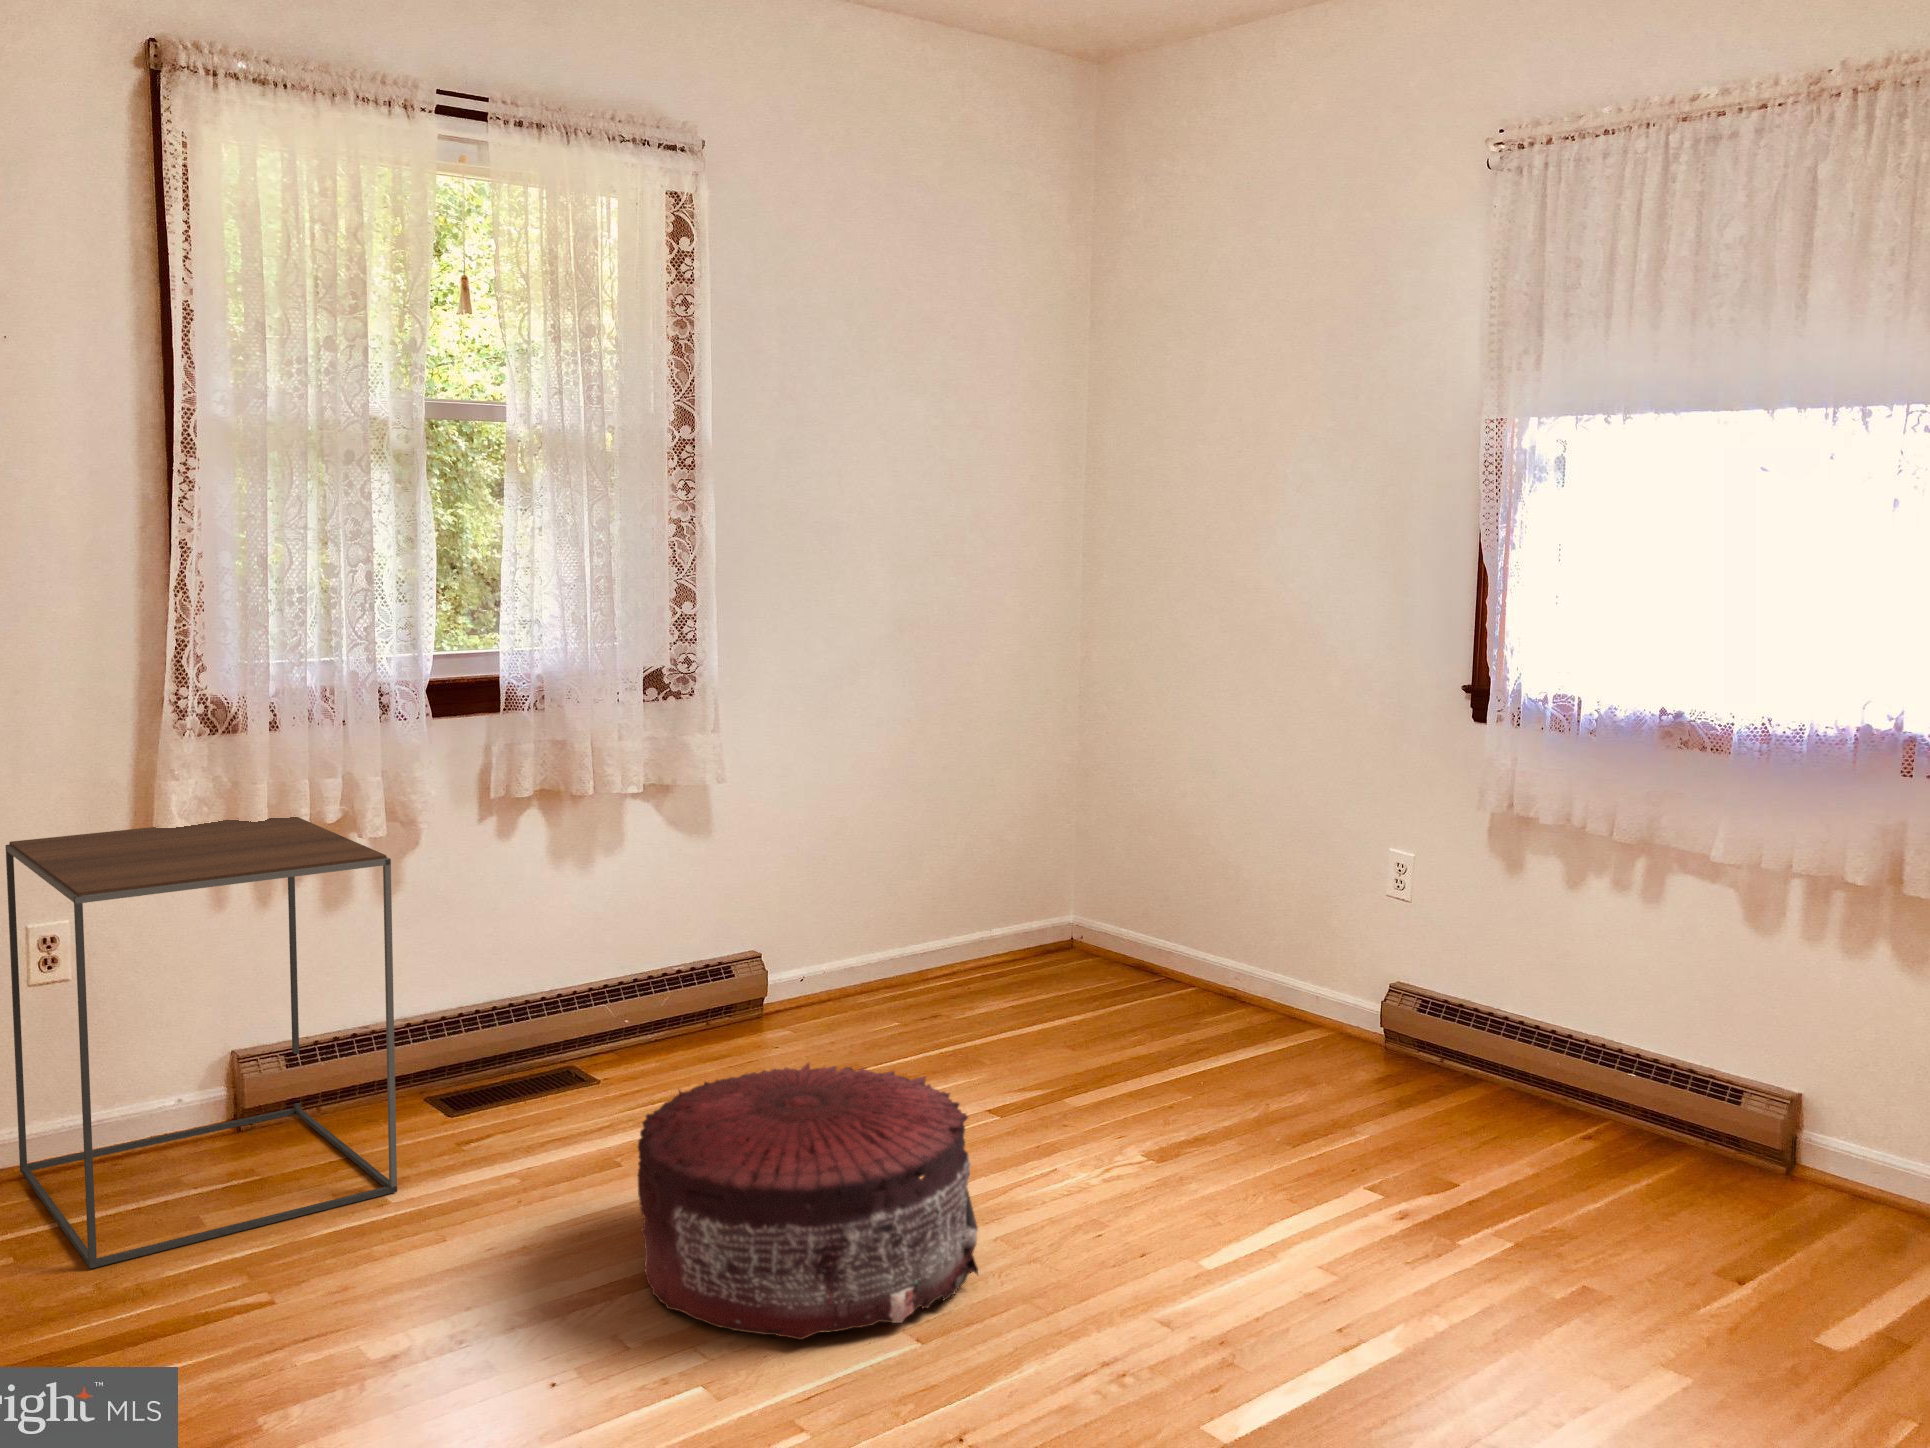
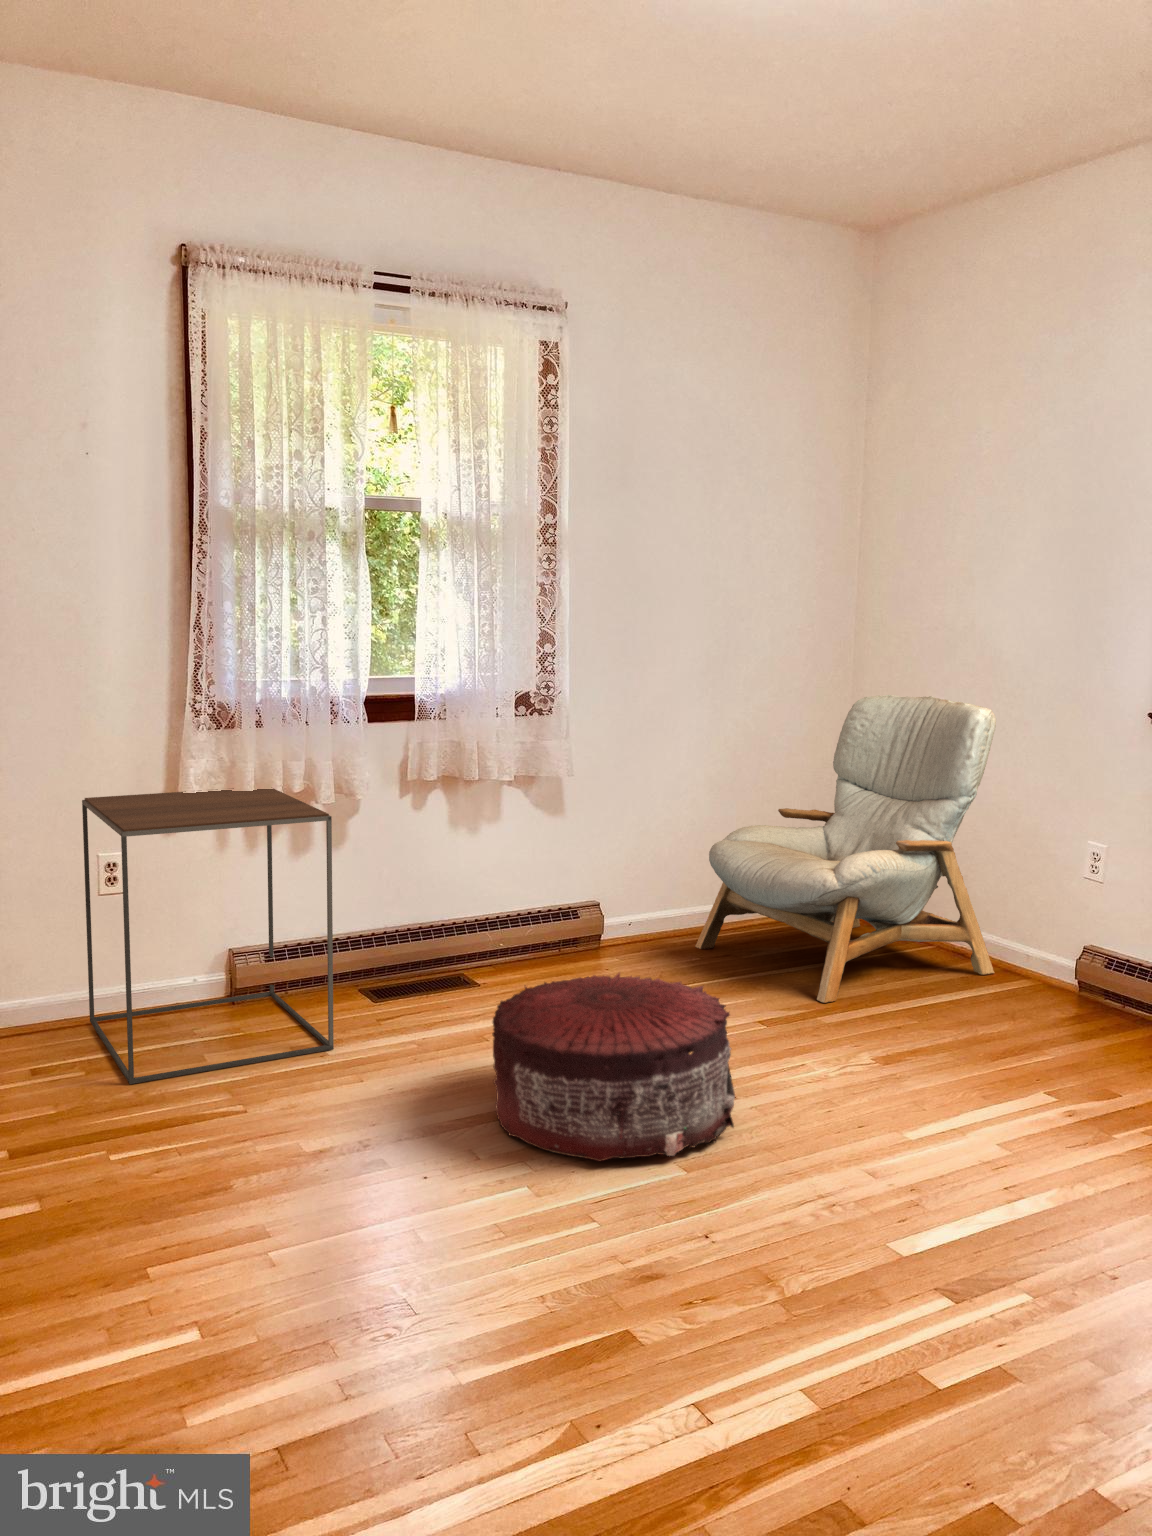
armchair: none [889,663,1280,1079] -> present [695,695,996,1003]

